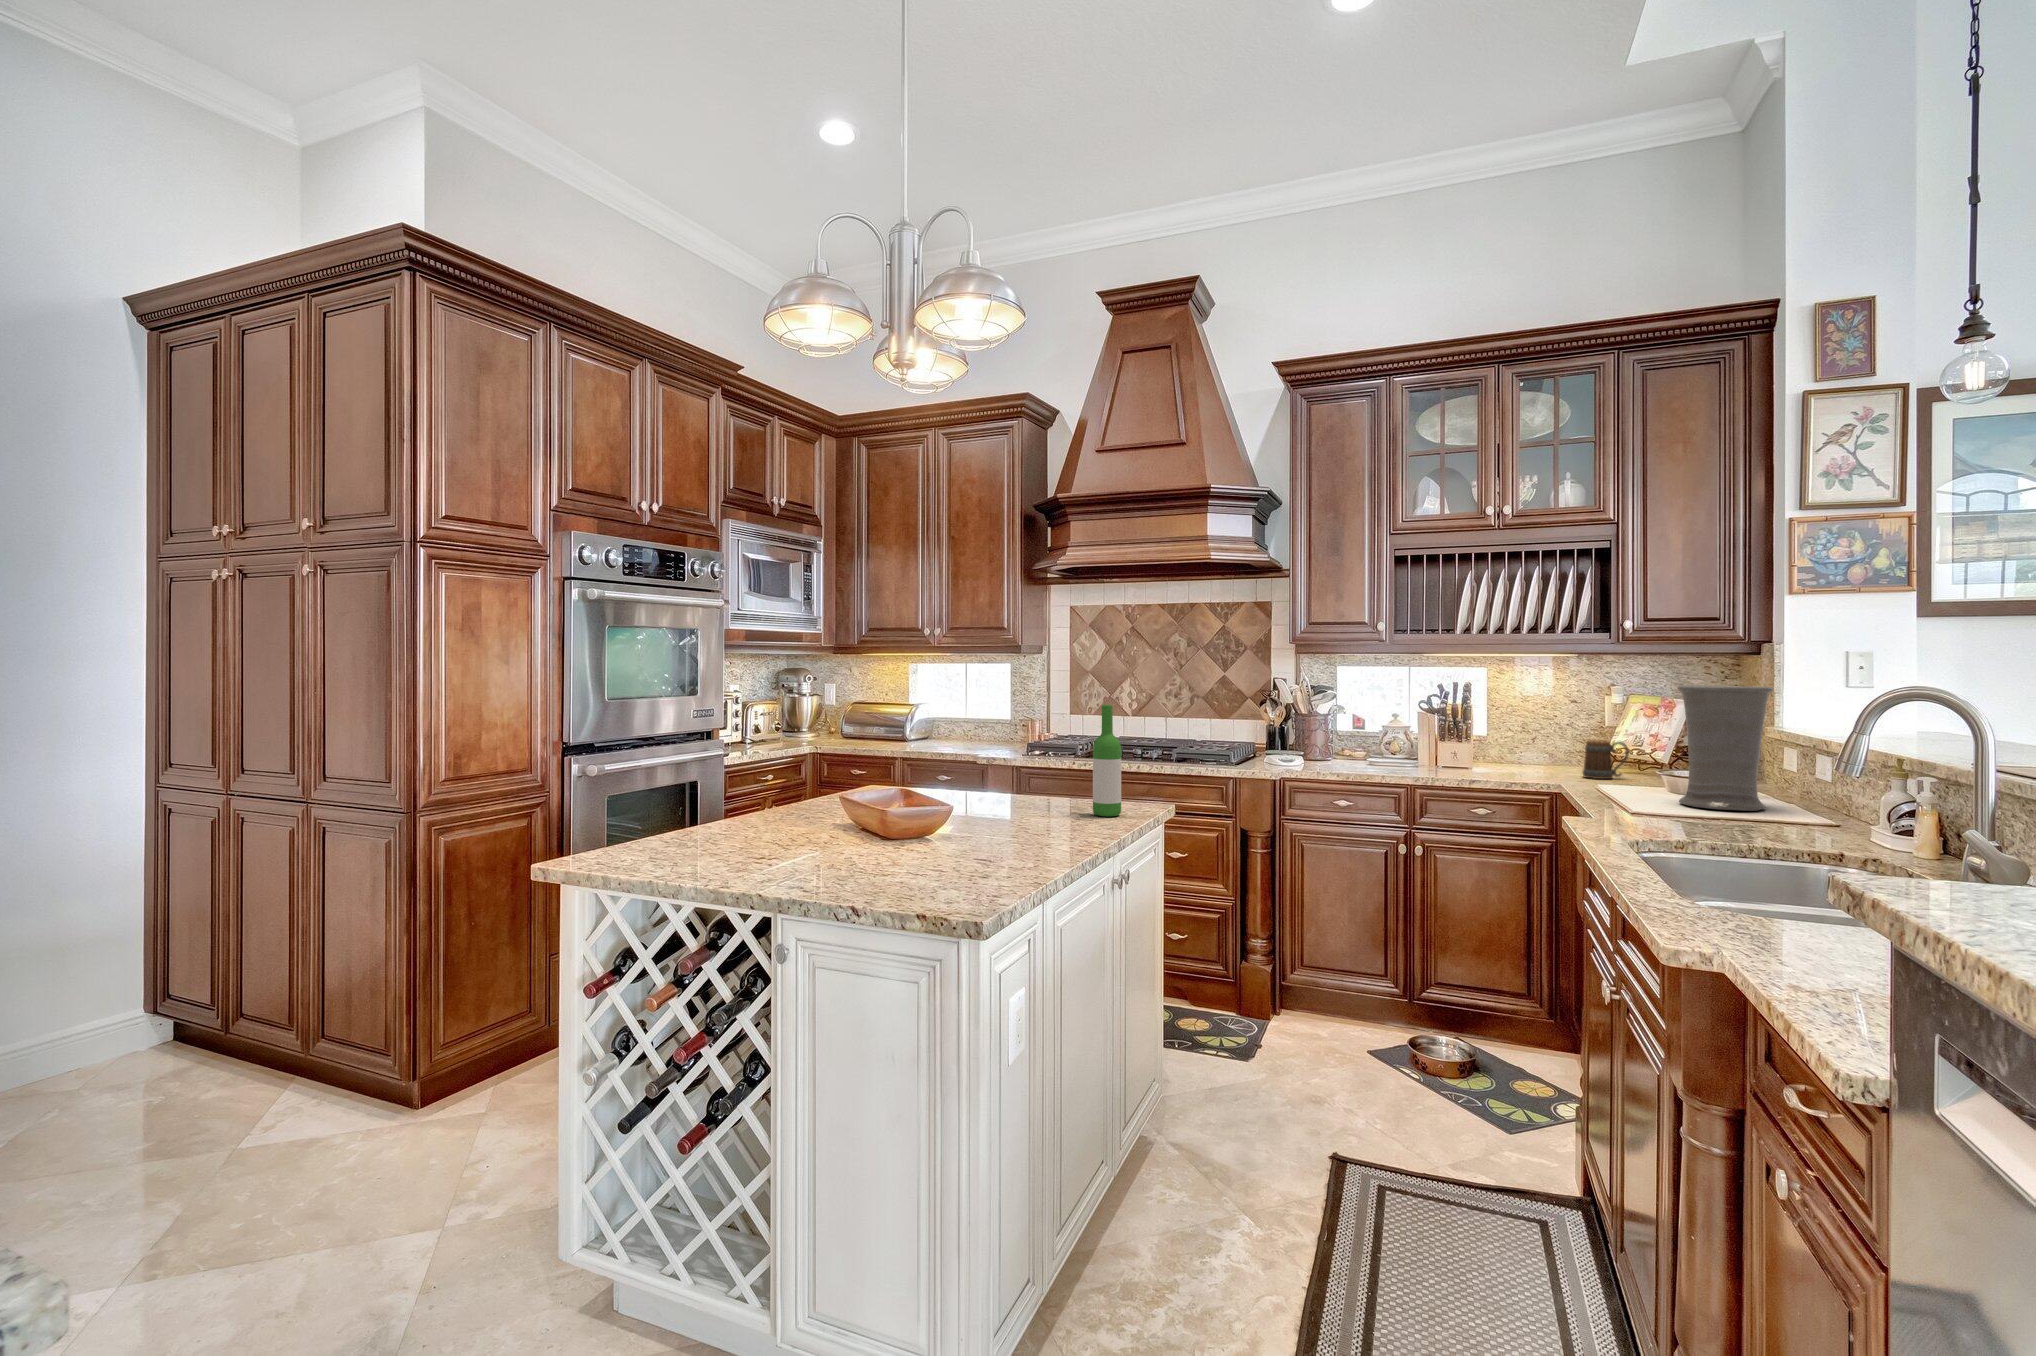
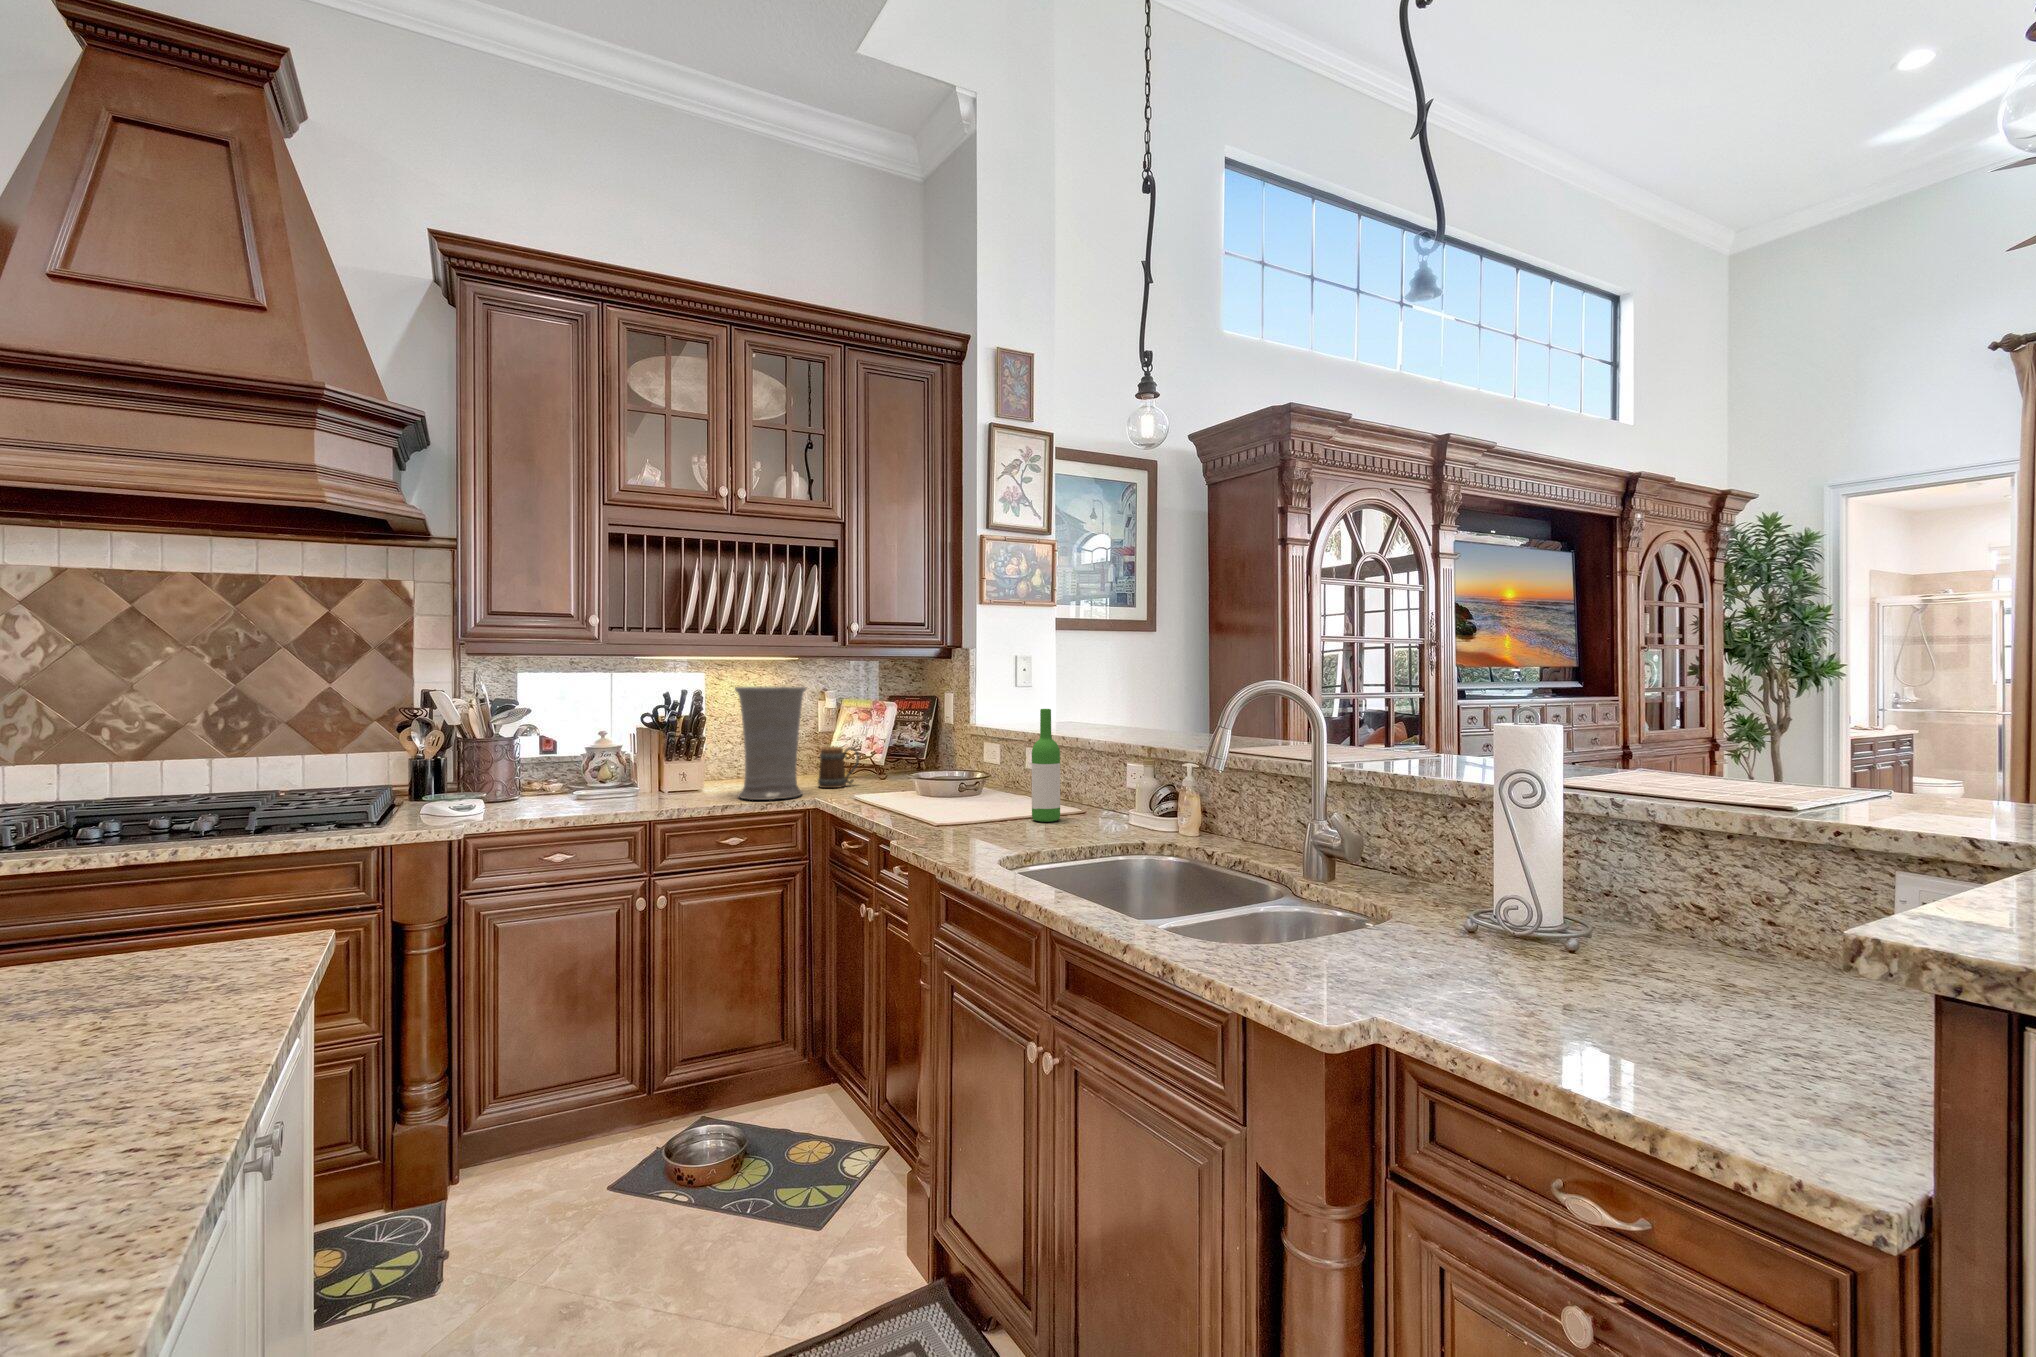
vase: present [1677,685,1773,811] -> present [735,686,806,800]
wine bottle: present [1093,705,1121,816] -> present [1032,709,1060,822]

